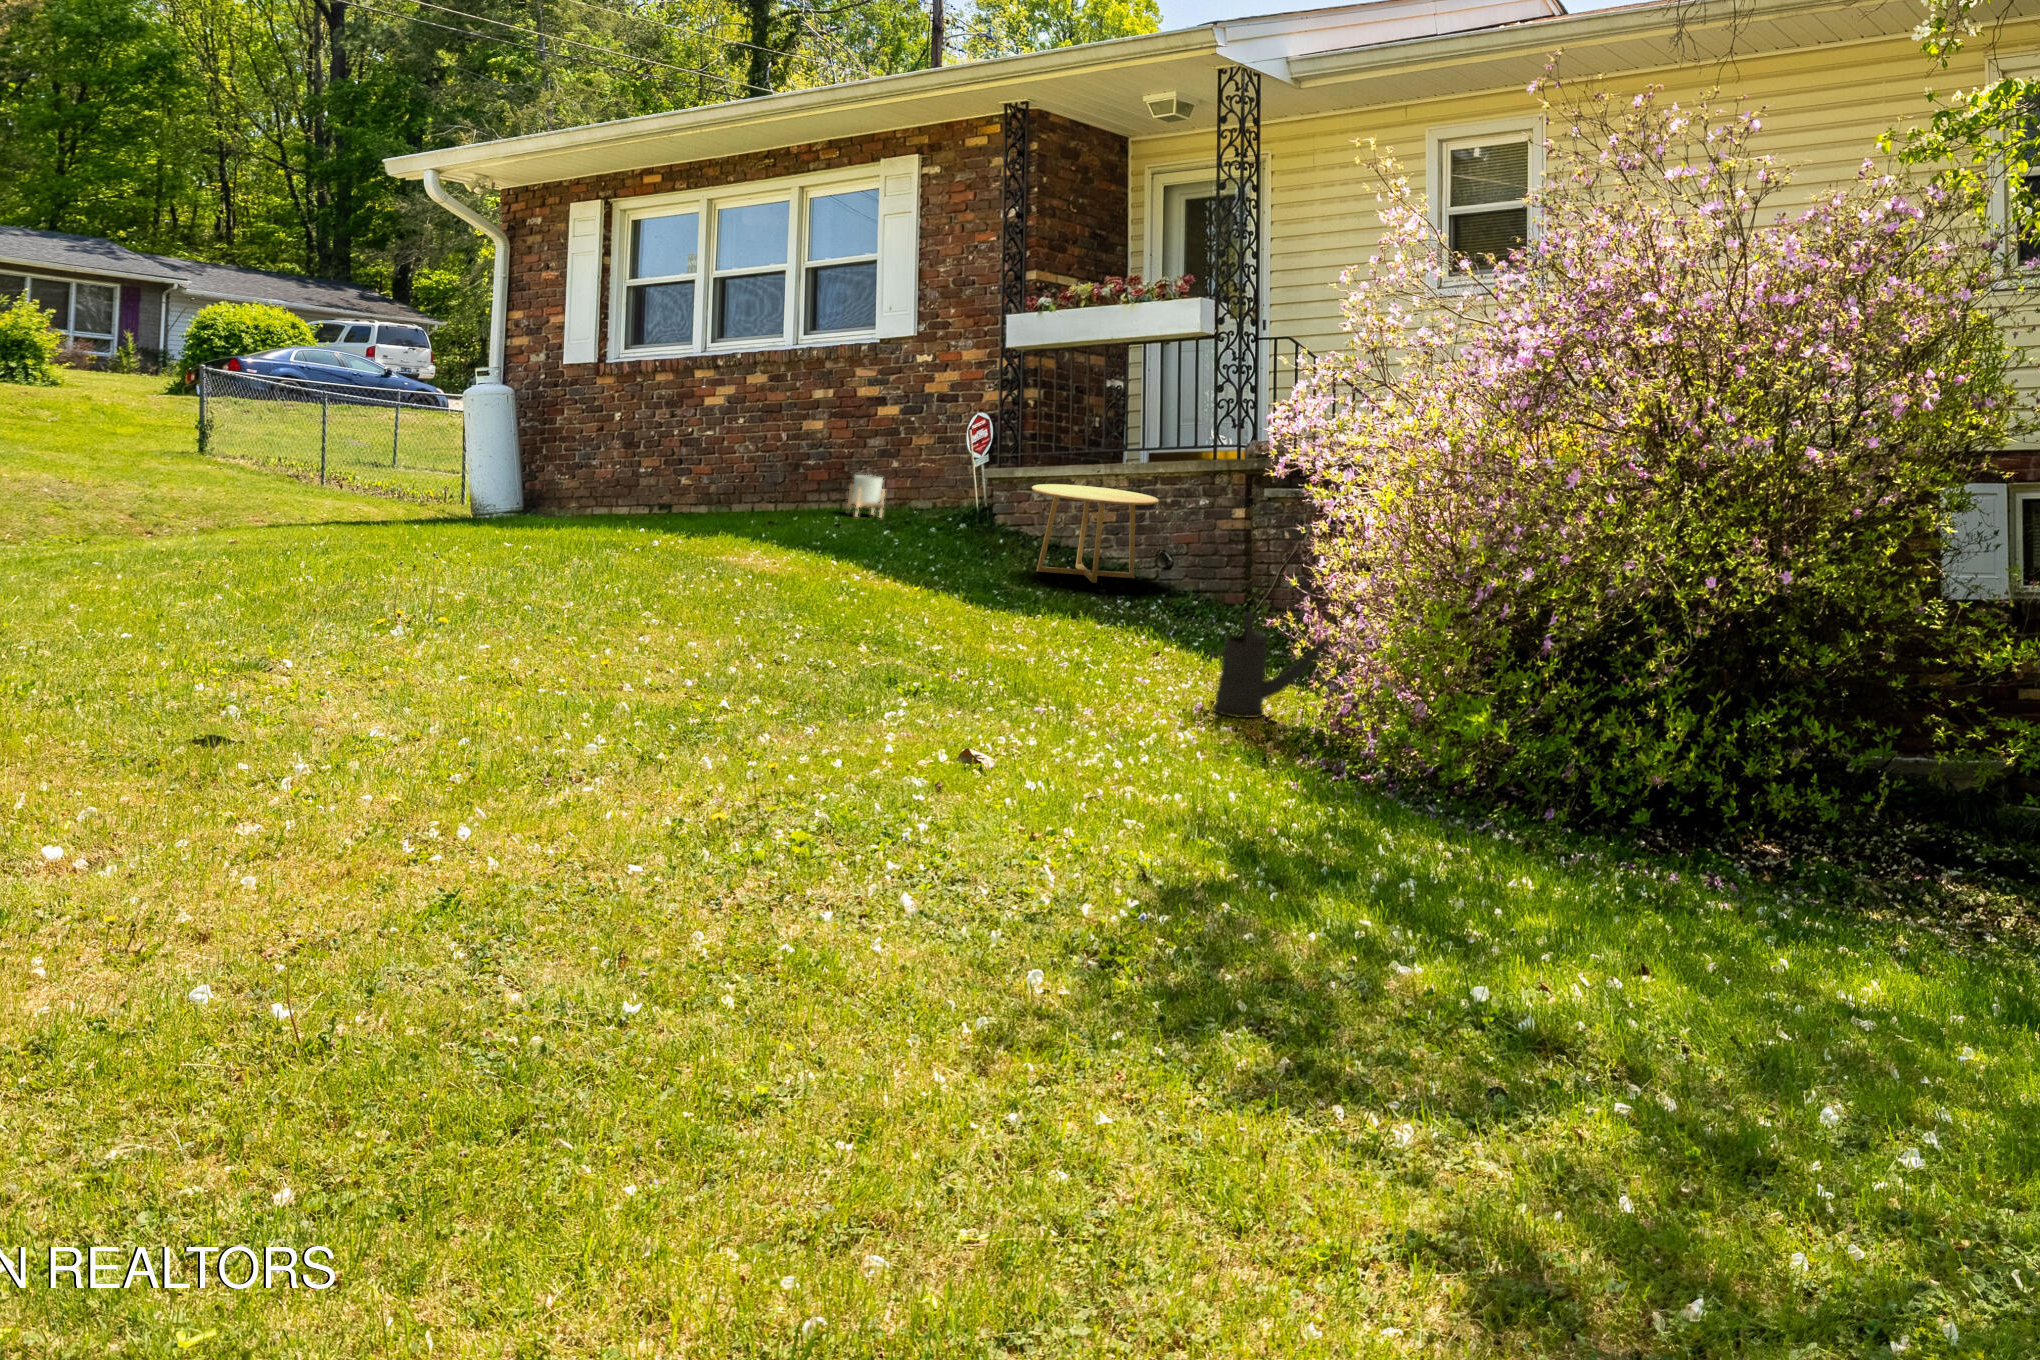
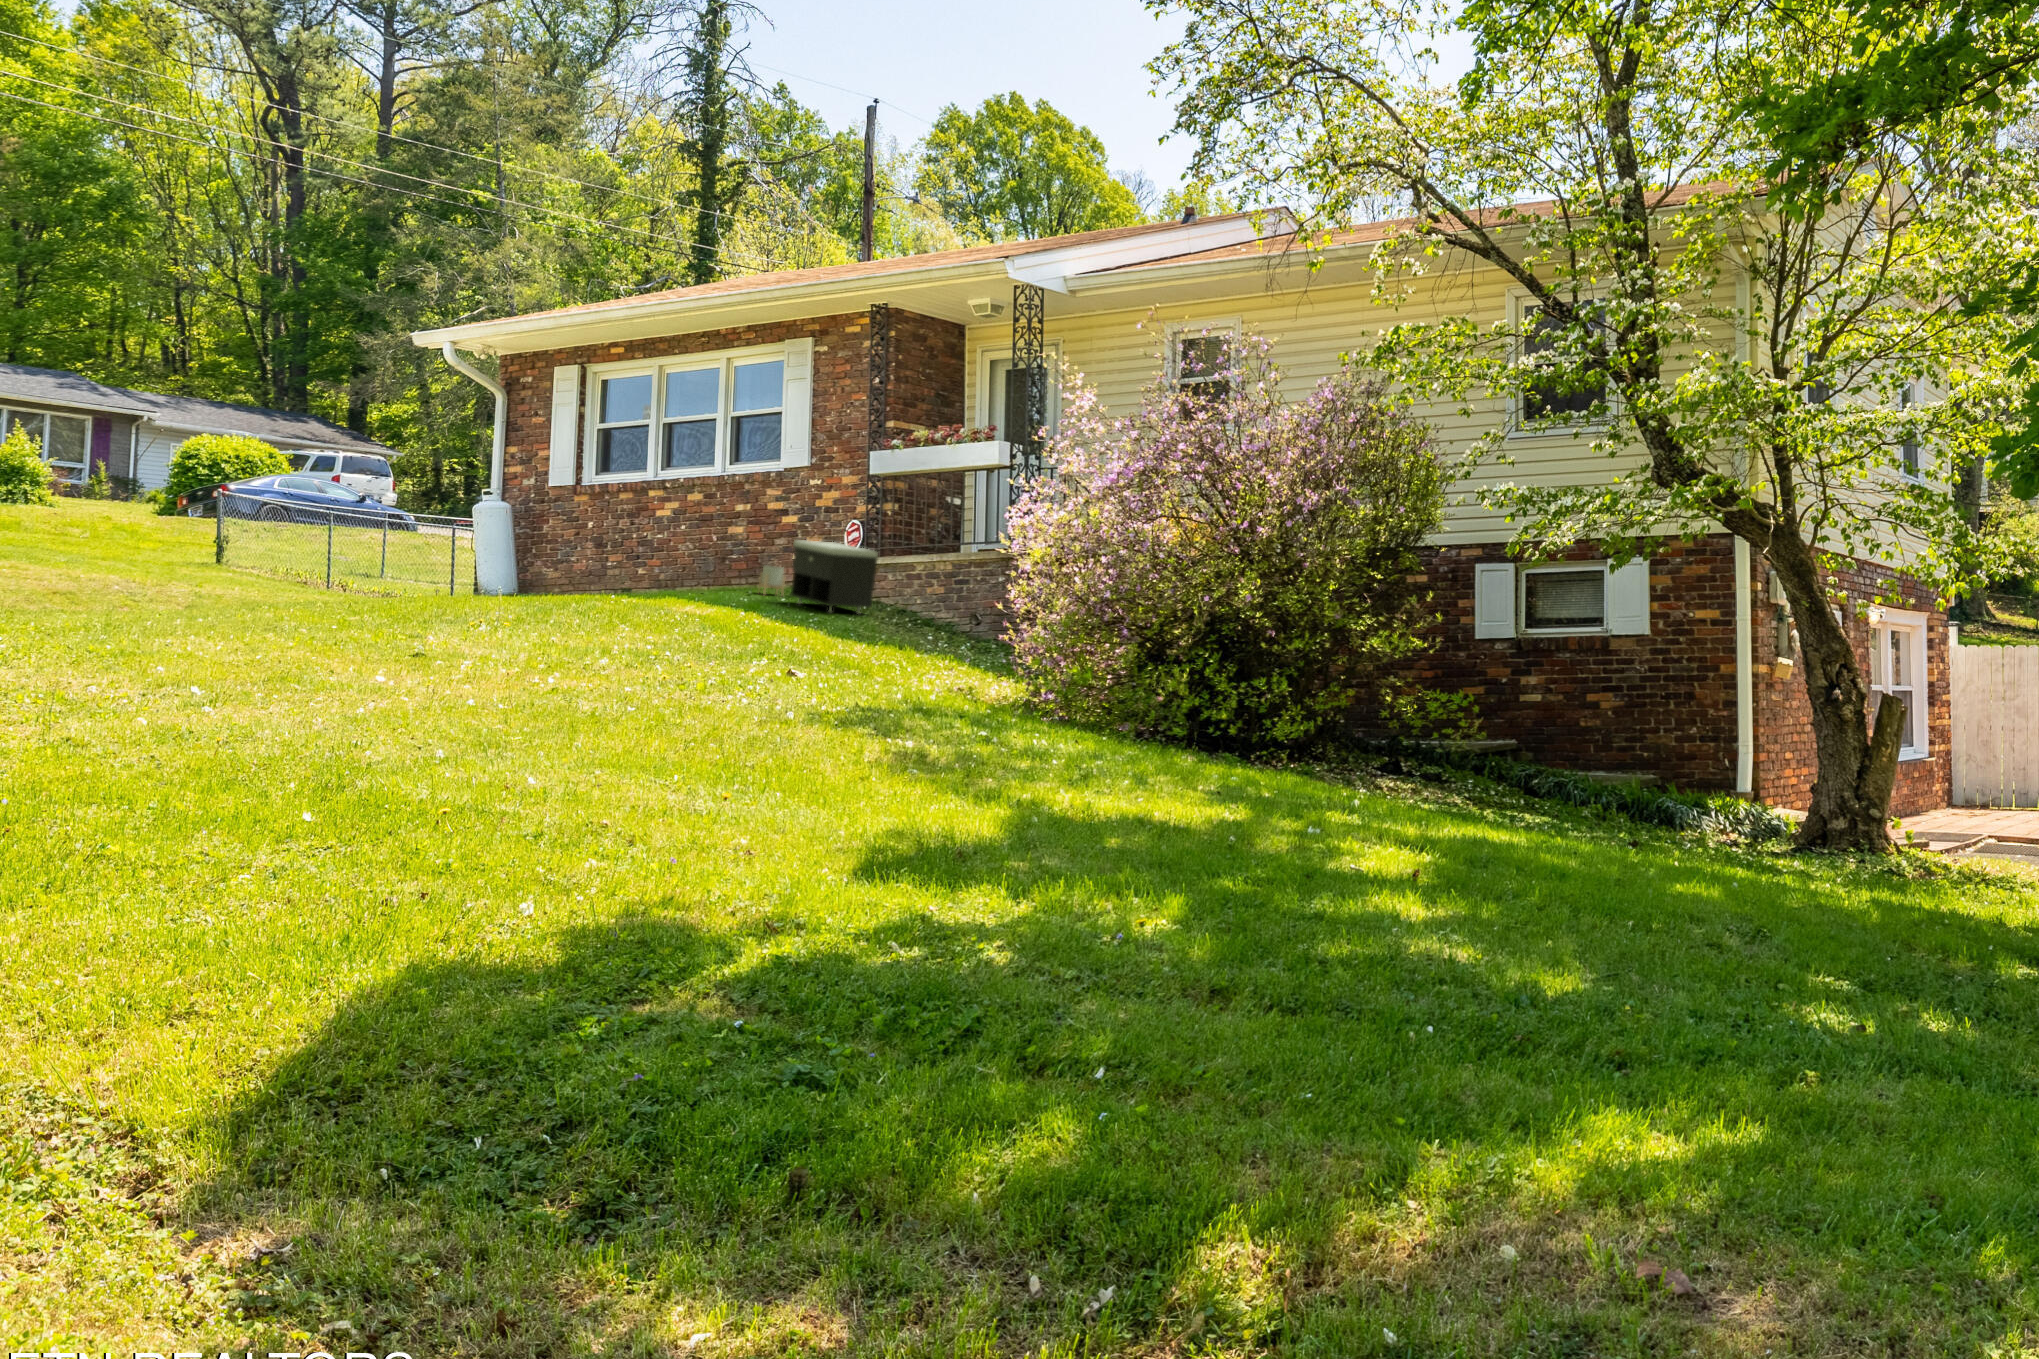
storage bench: none [893,441,1021,547] -> present [790,540,878,612]
round table: present [1032,484,1159,583] -> none [879,567,968,632]
watering can: present [1213,612,1329,718] -> none [941,622,1016,682]

